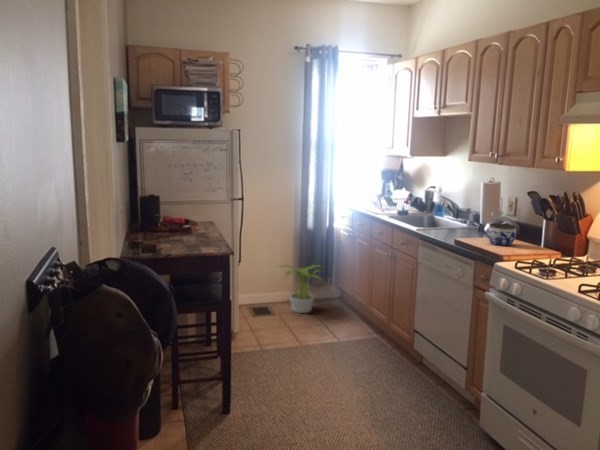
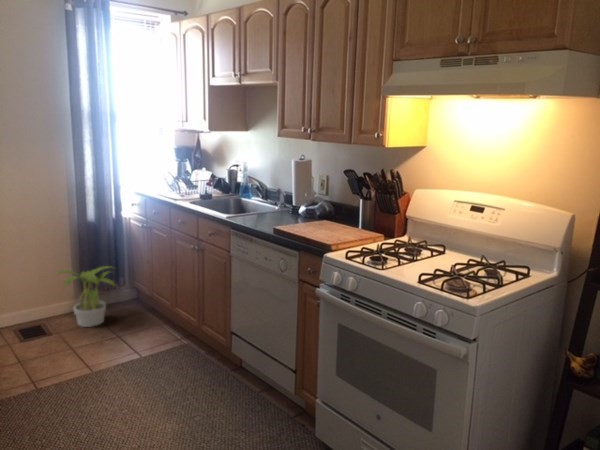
jar: present [488,223,517,246] -> none [307,206,337,231]

